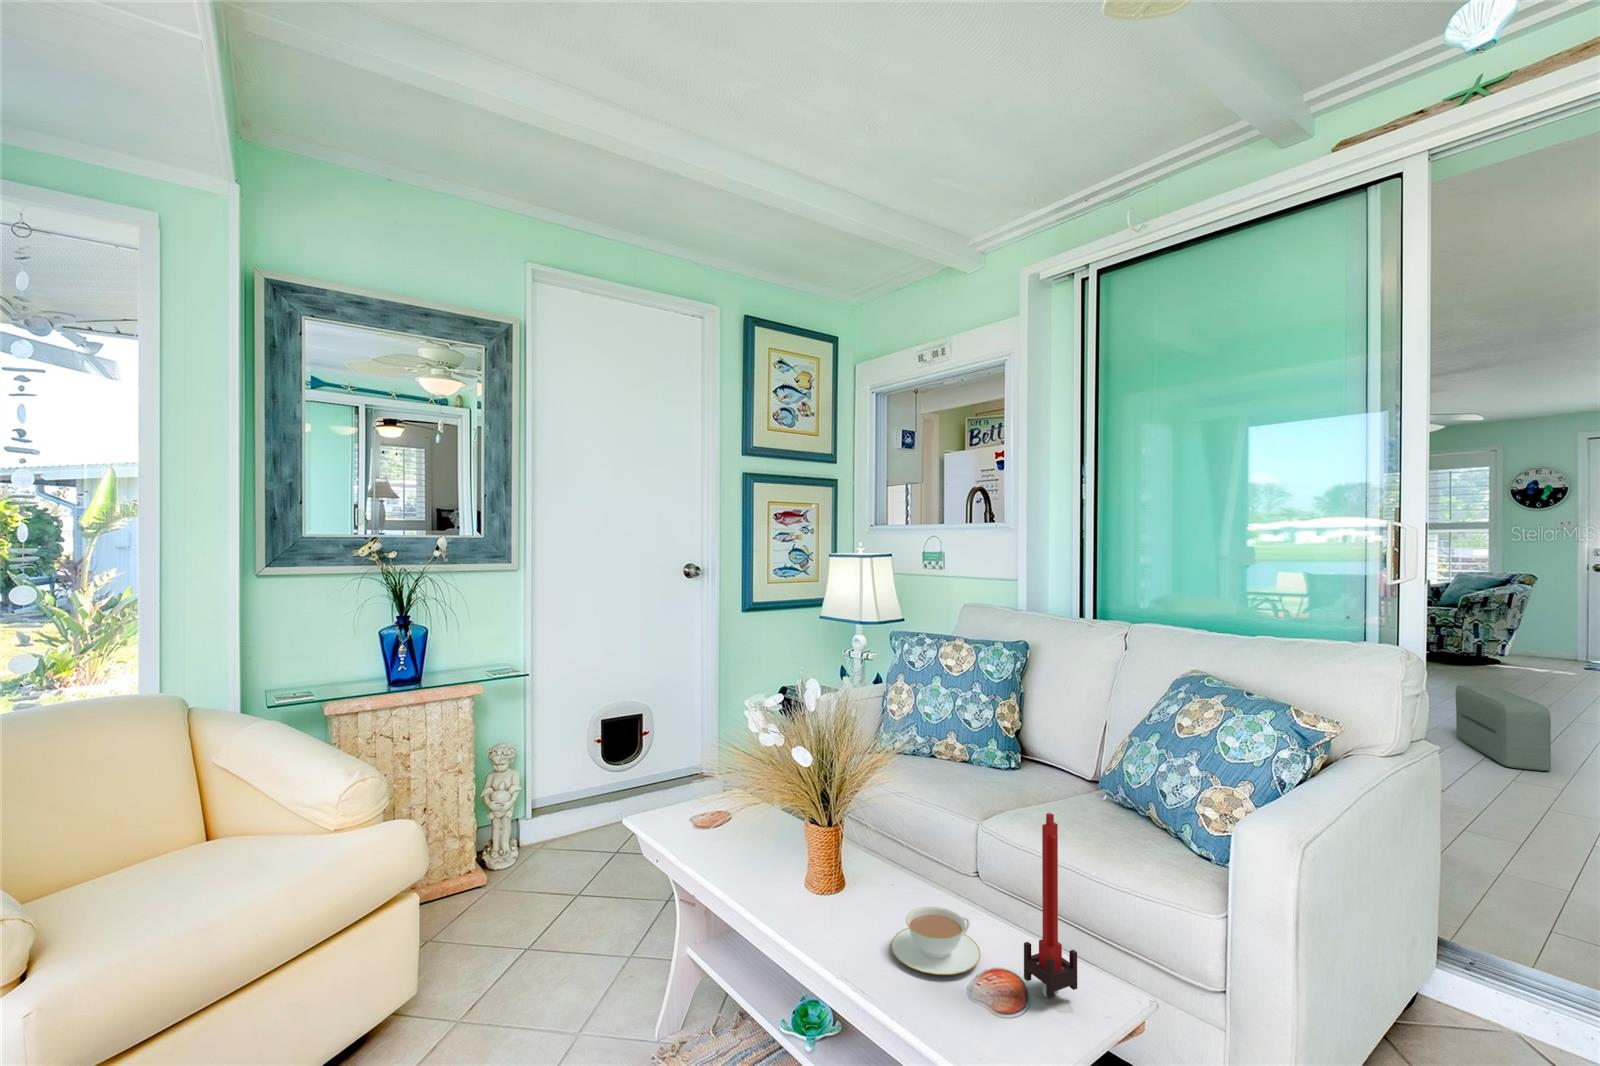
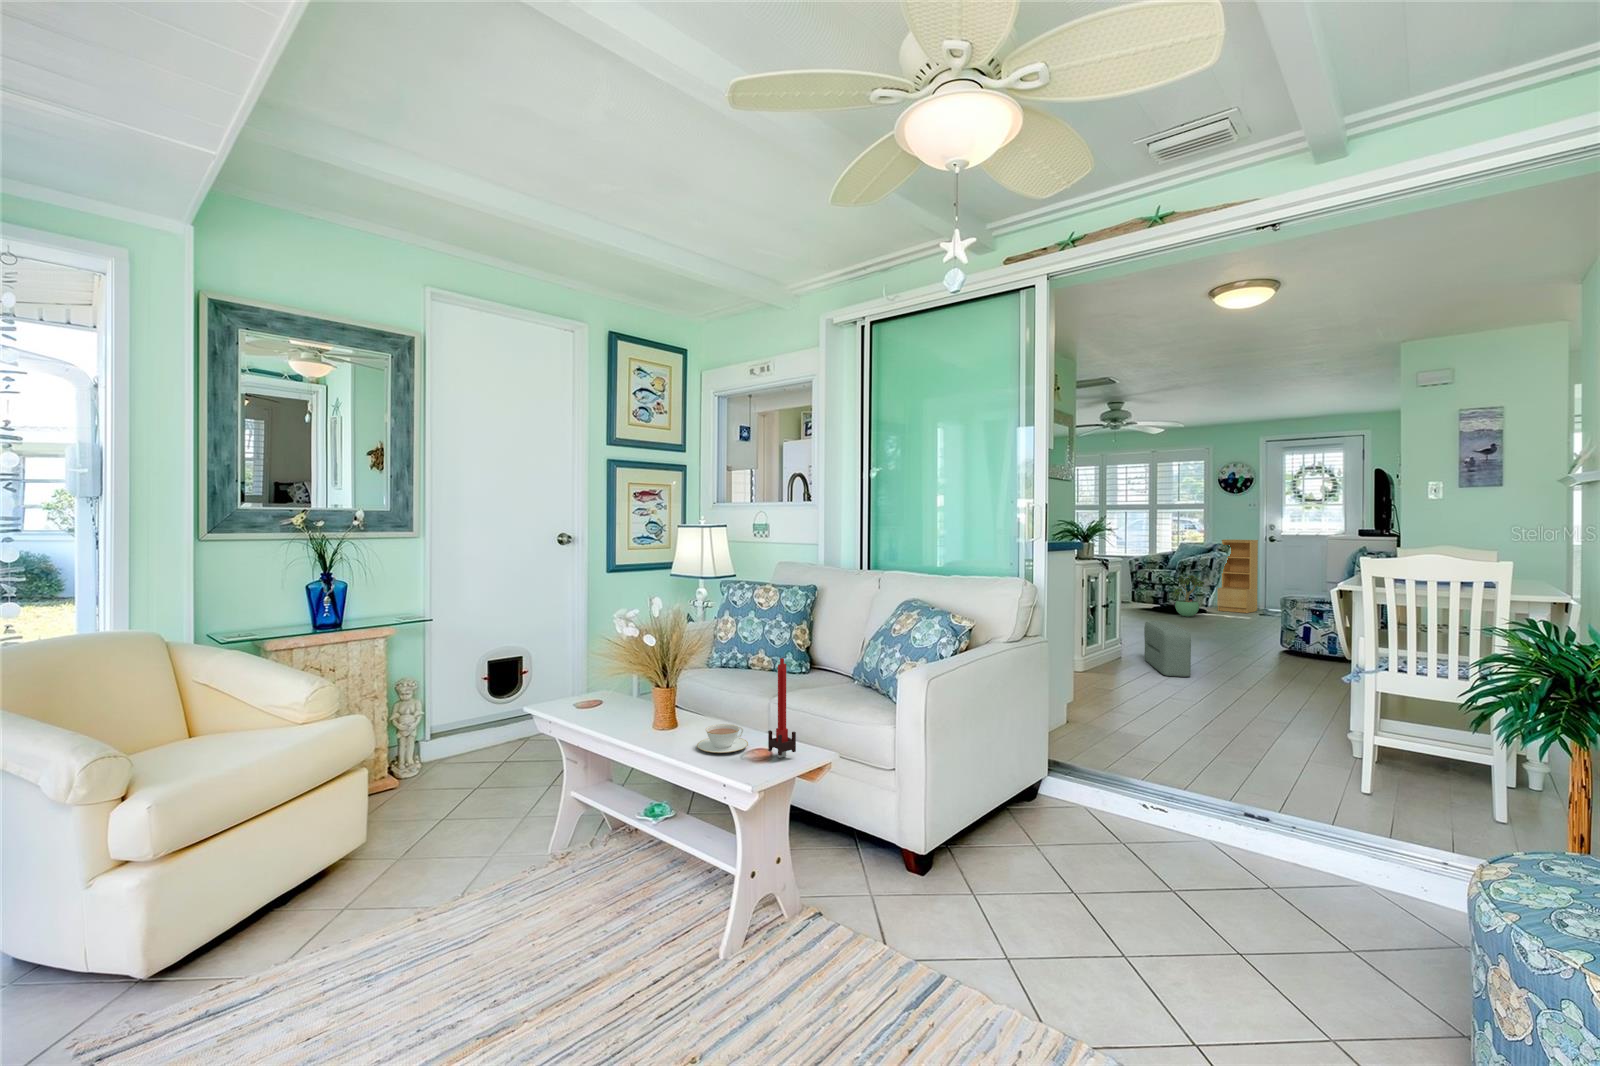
bookshelf: none [1516,568,1579,667] -> present [1217,539,1258,613]
potted plant: none [1457,615,1503,670] -> present [1174,575,1204,617]

